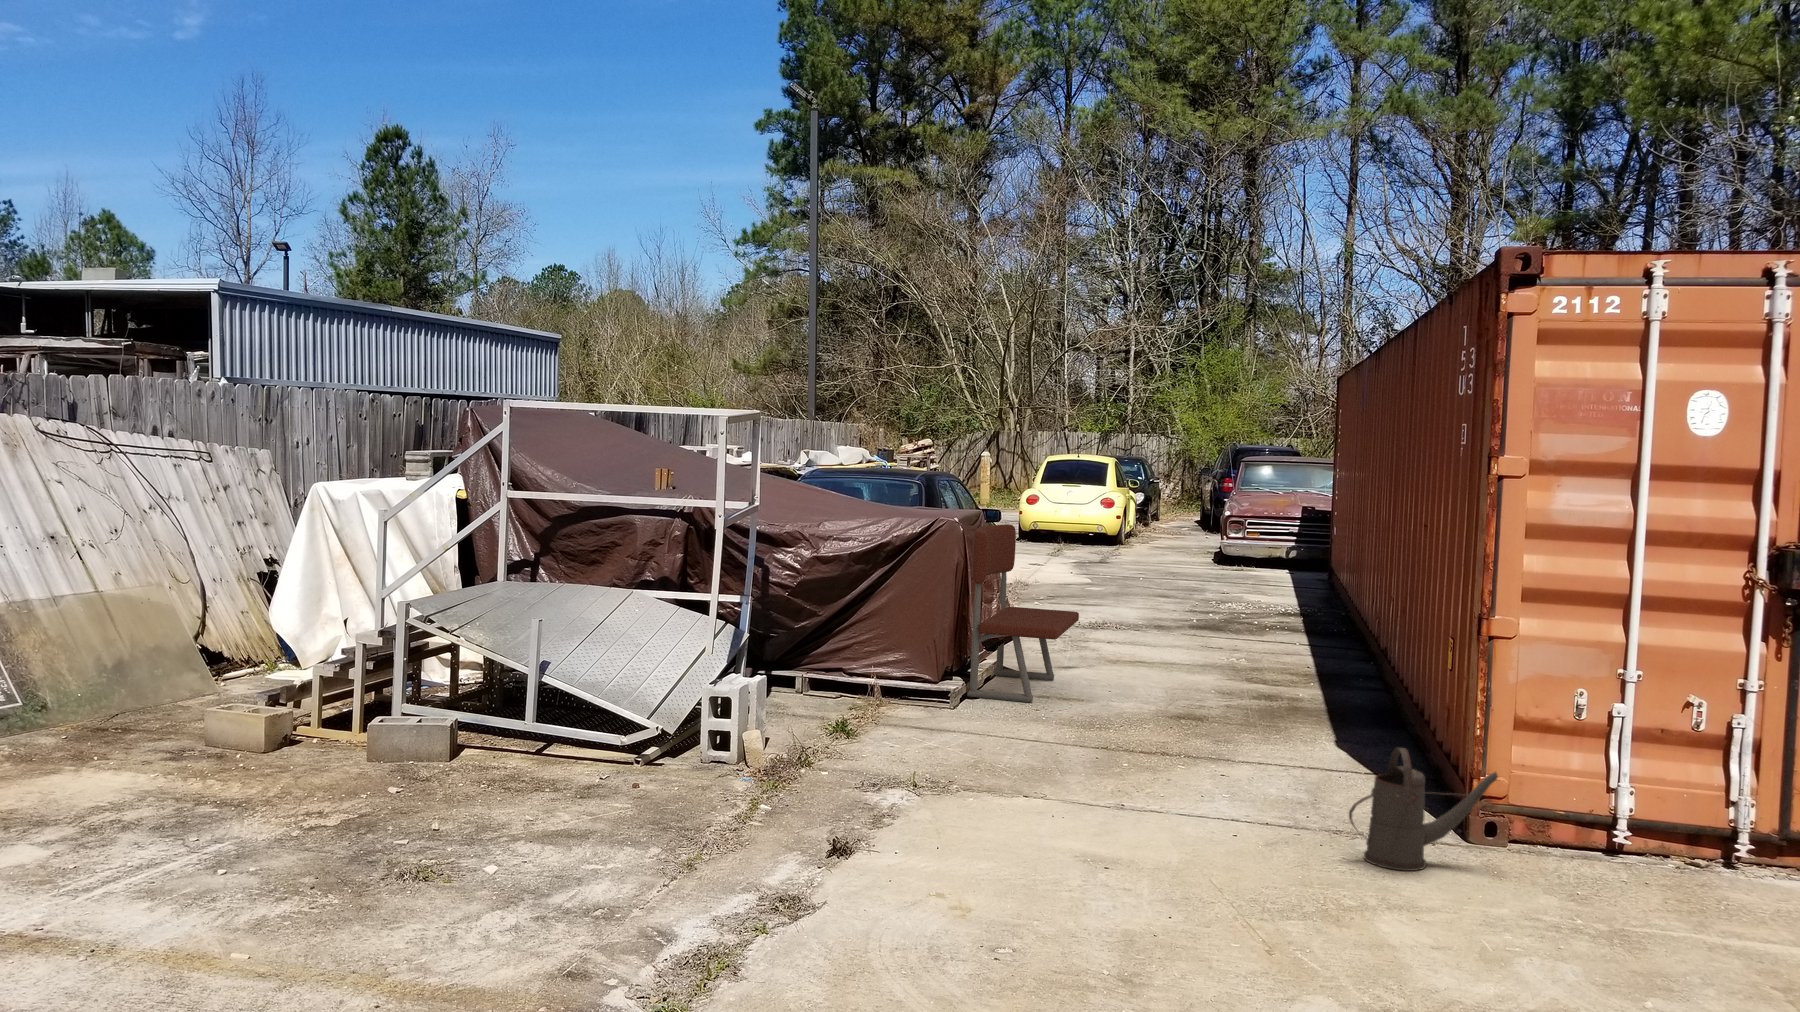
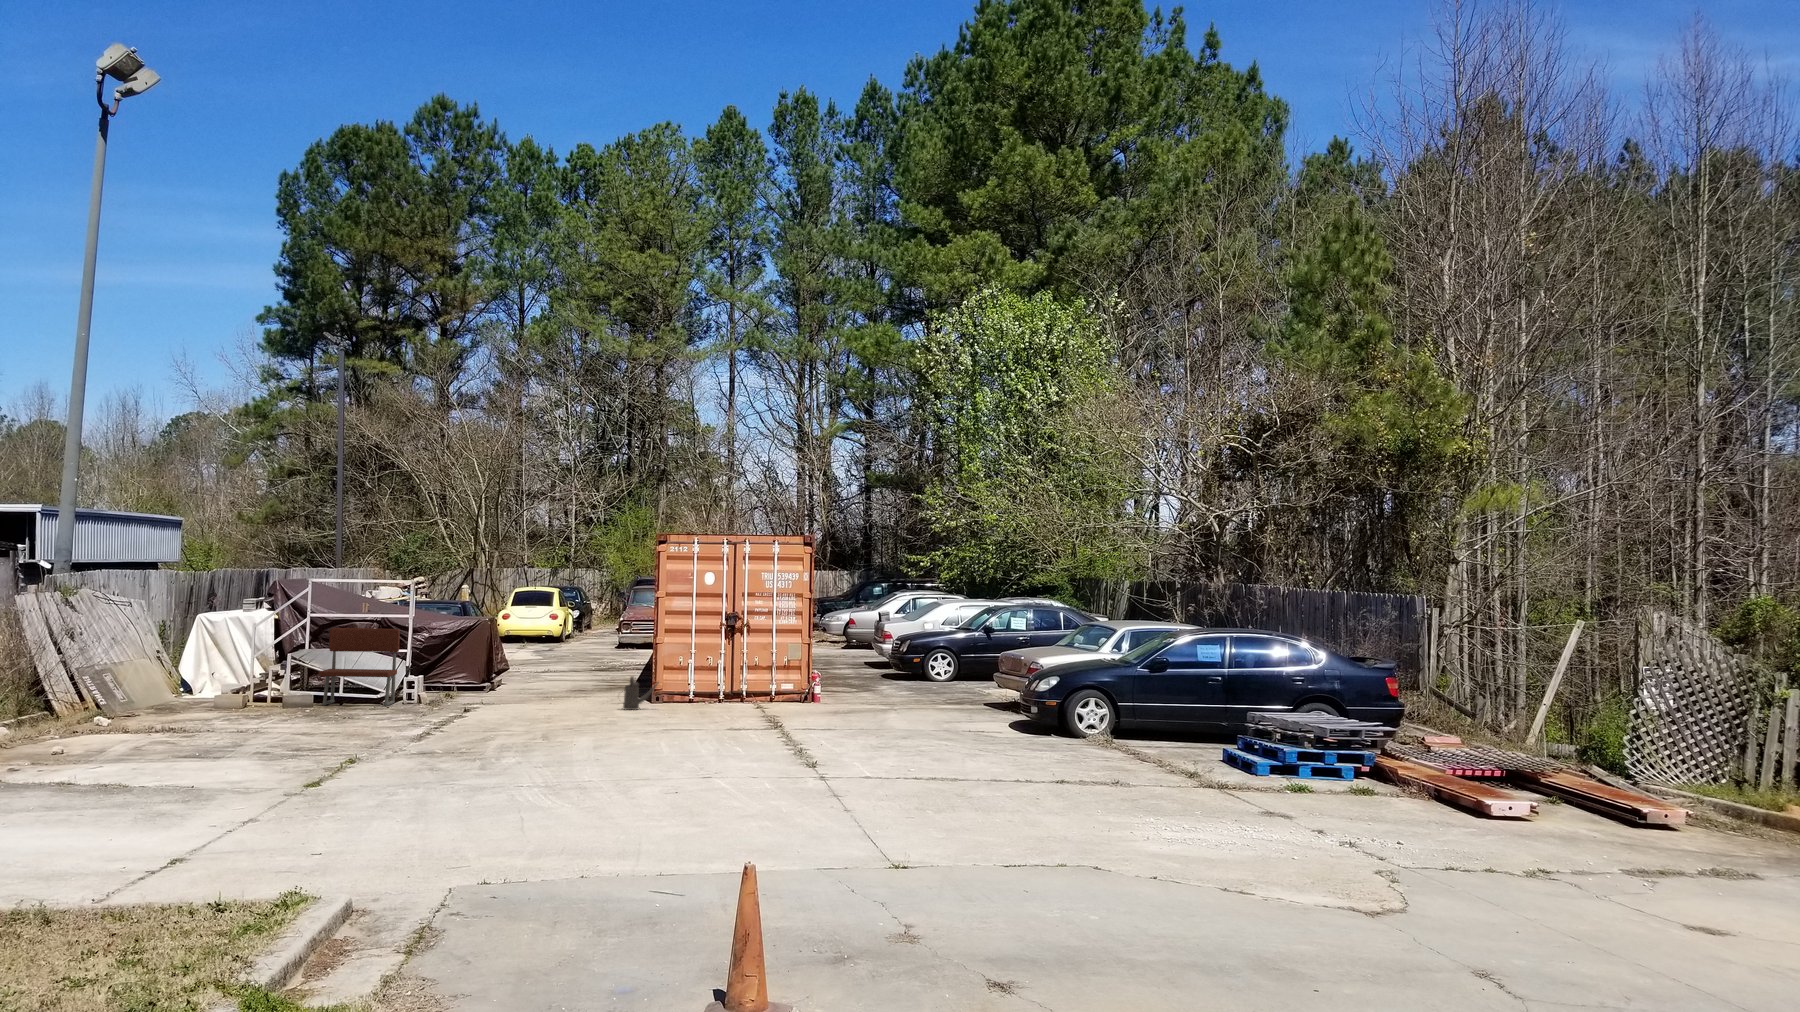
bench: present [967,524,1079,703] -> present [318,628,400,706]

